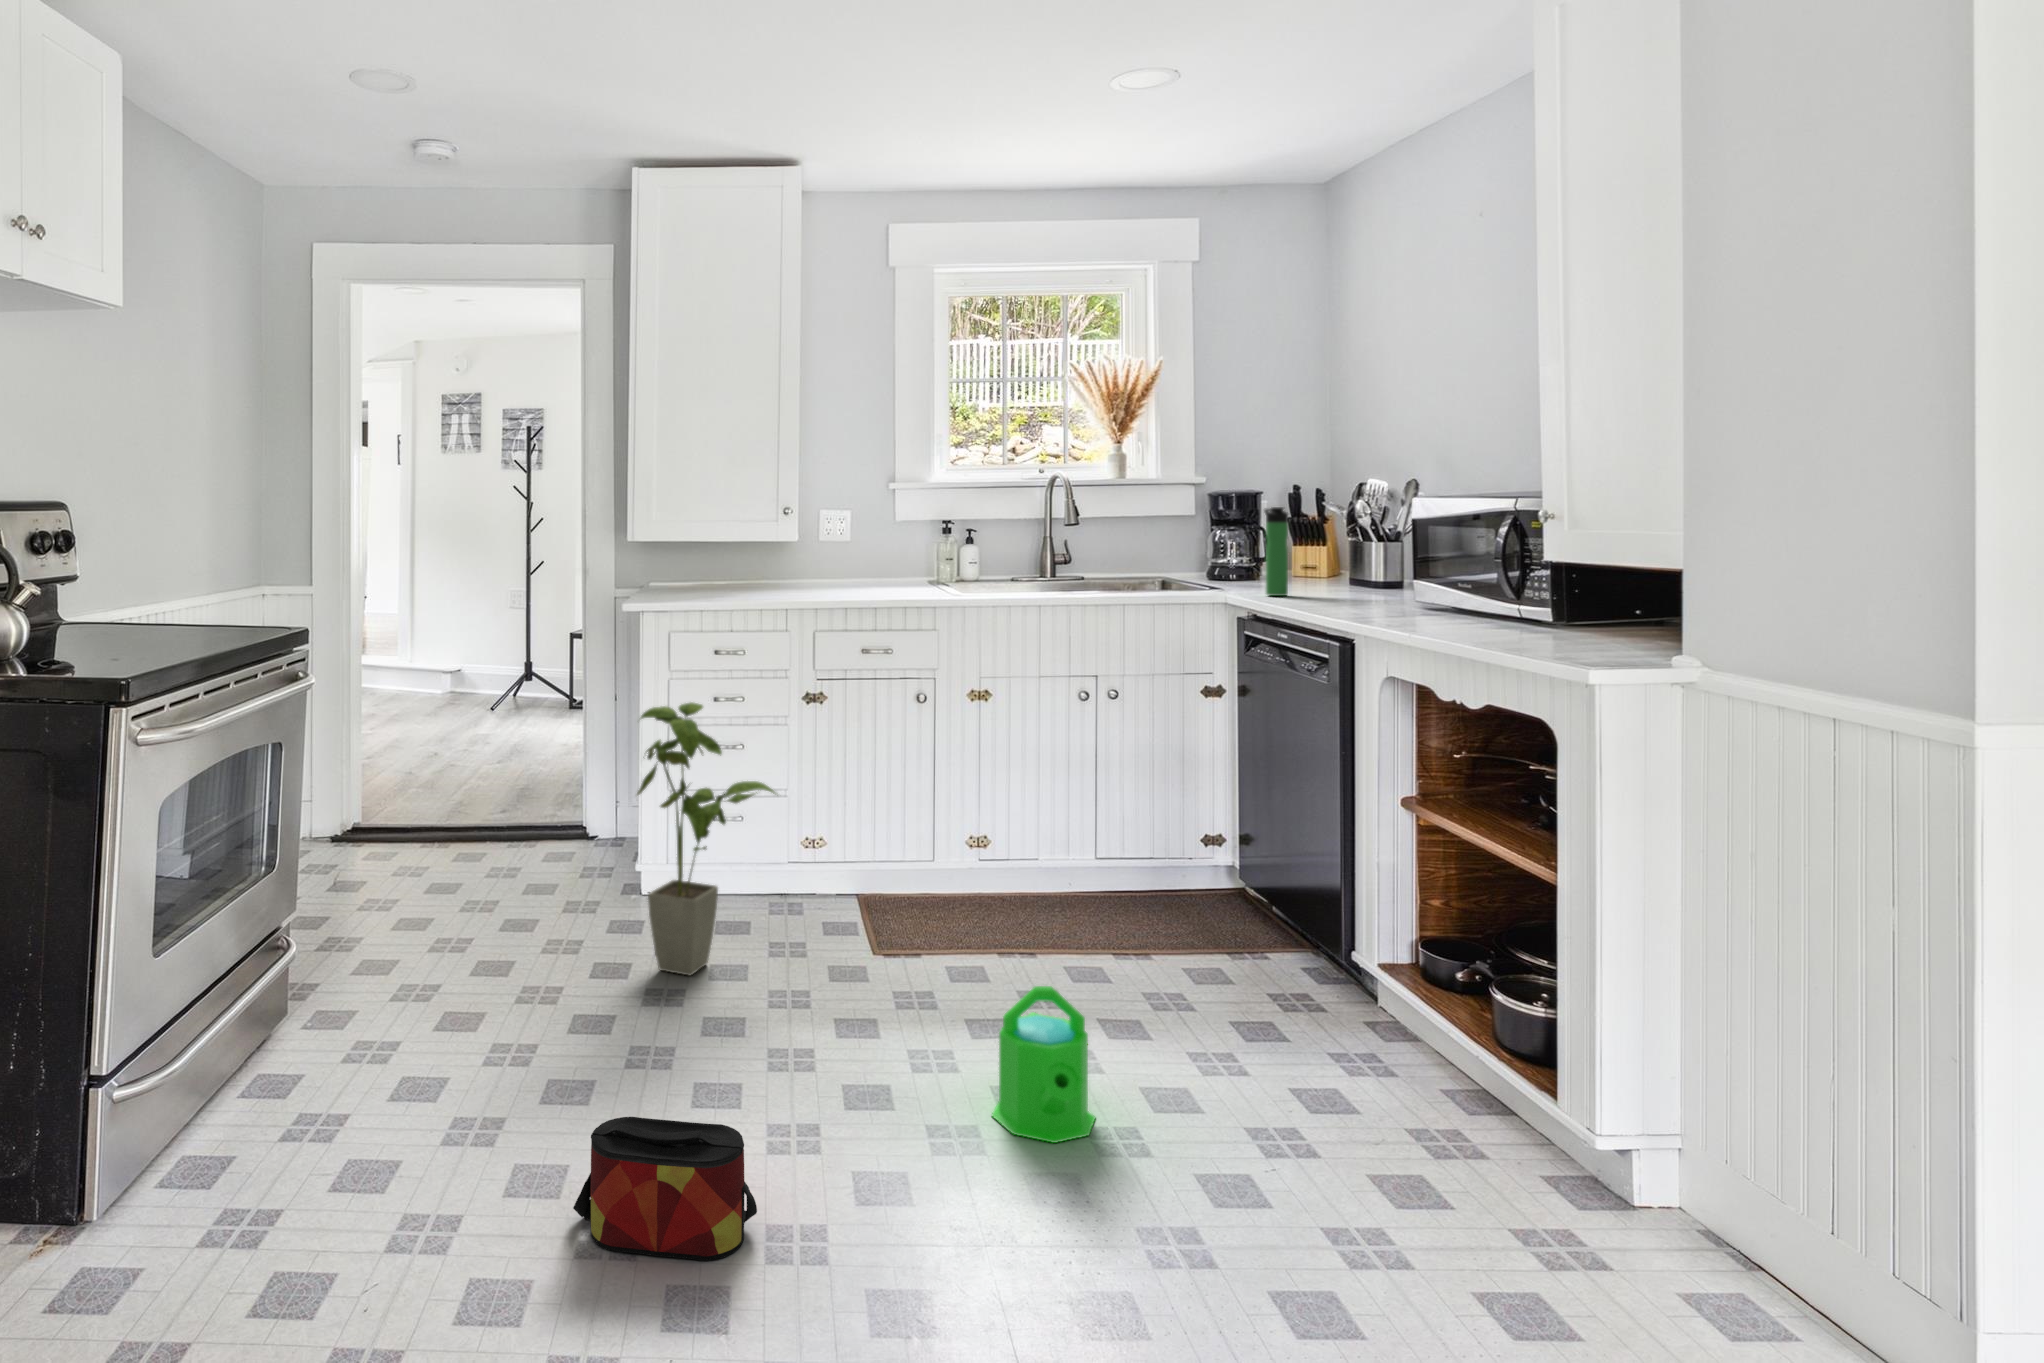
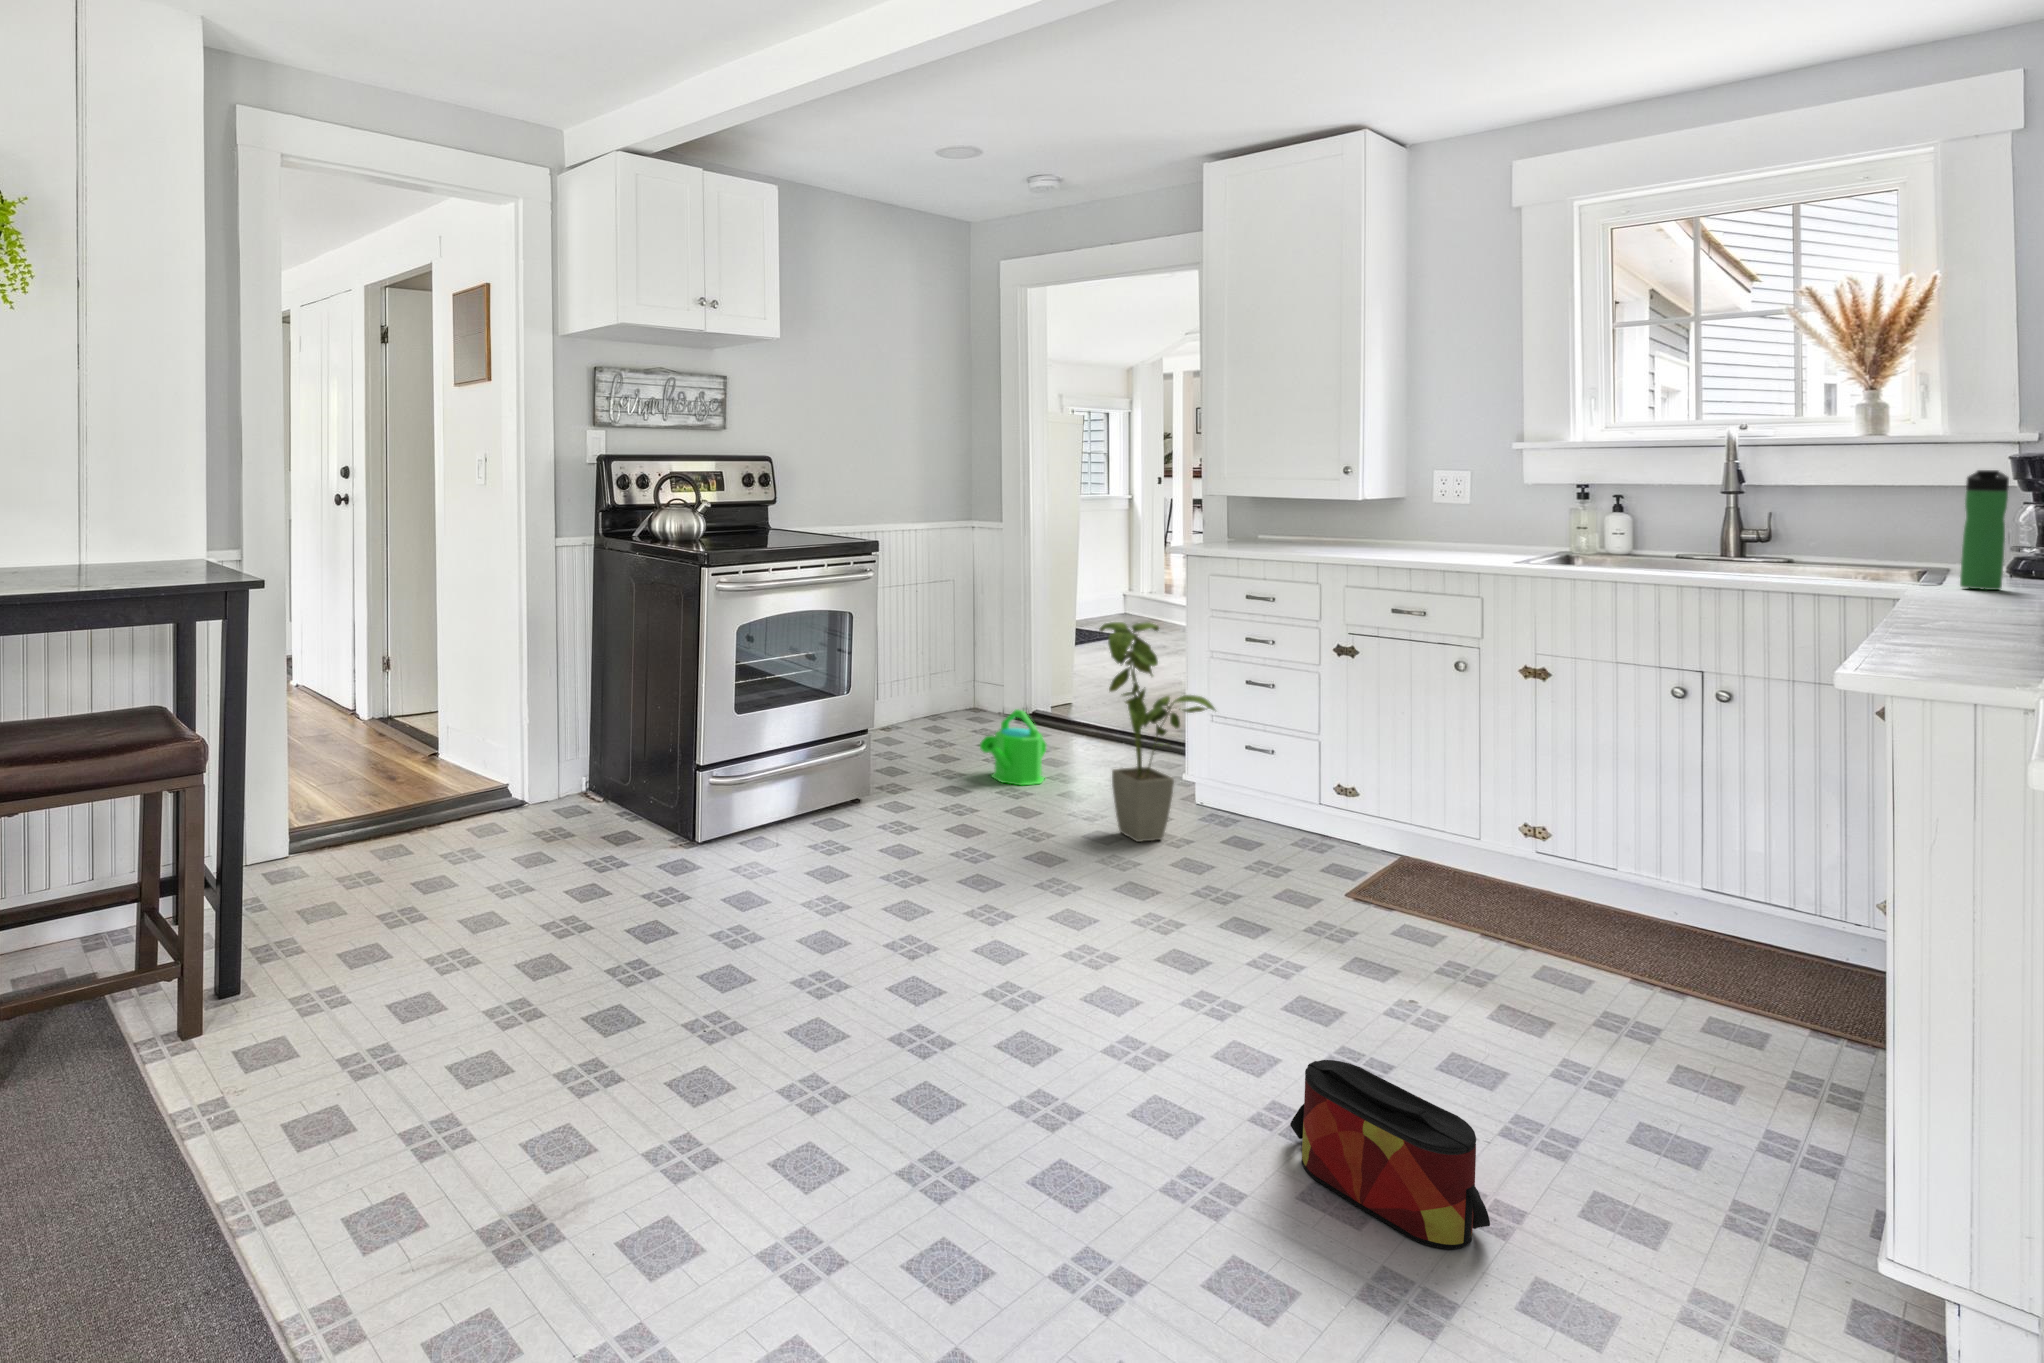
watering can: present [991,986,1095,1143] -> present [980,710,1046,785]
bag: present [573,1117,757,1260] -> present [1290,1060,1490,1249]

